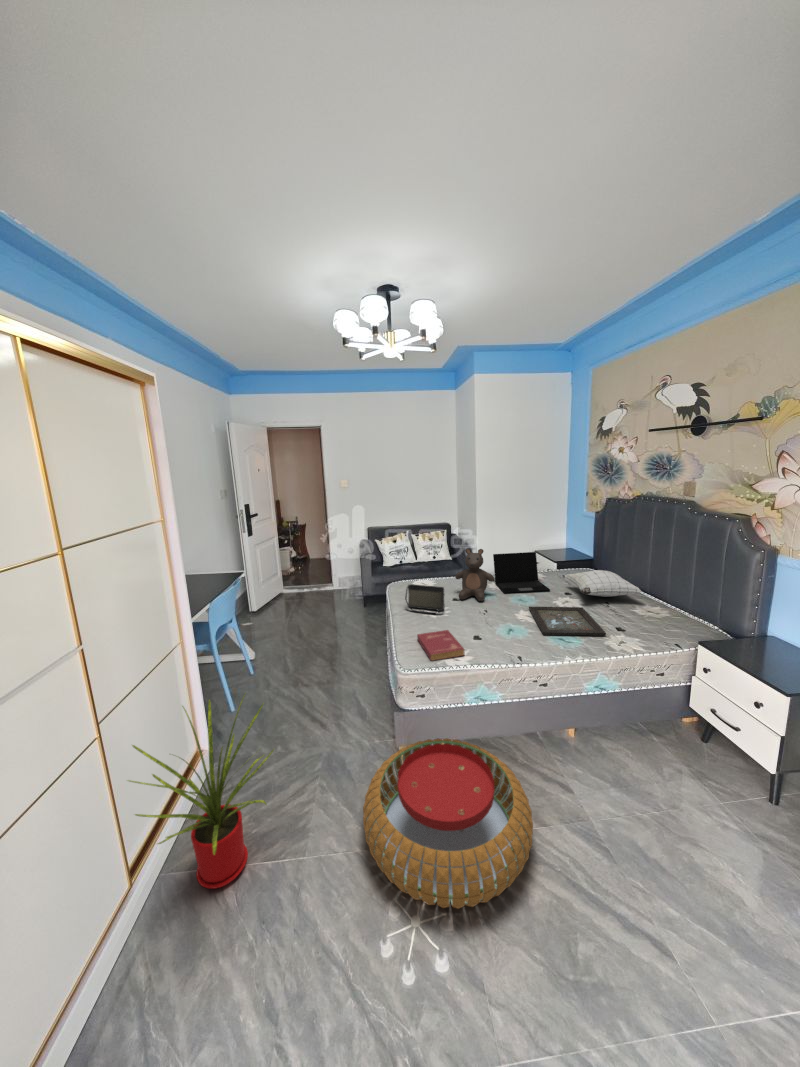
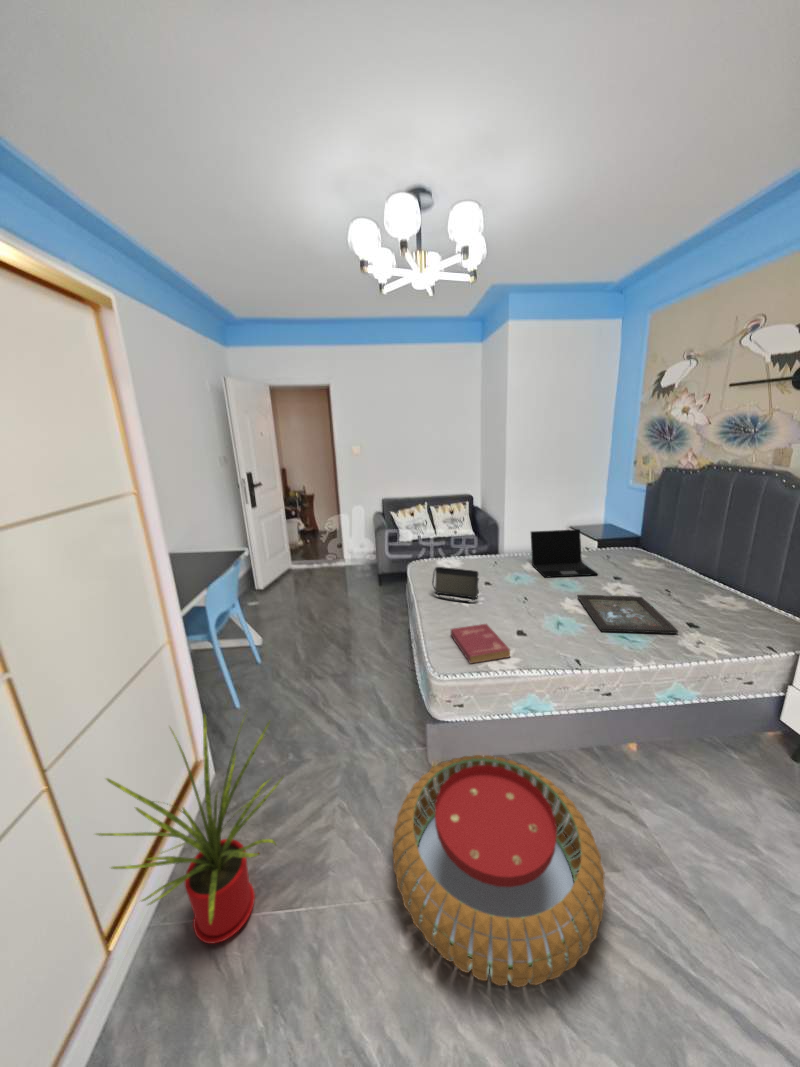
teddy bear: present [455,548,494,601] -> none [488,525,535,587]
pillow: present [565,570,641,597] -> none [614,552,713,583]

